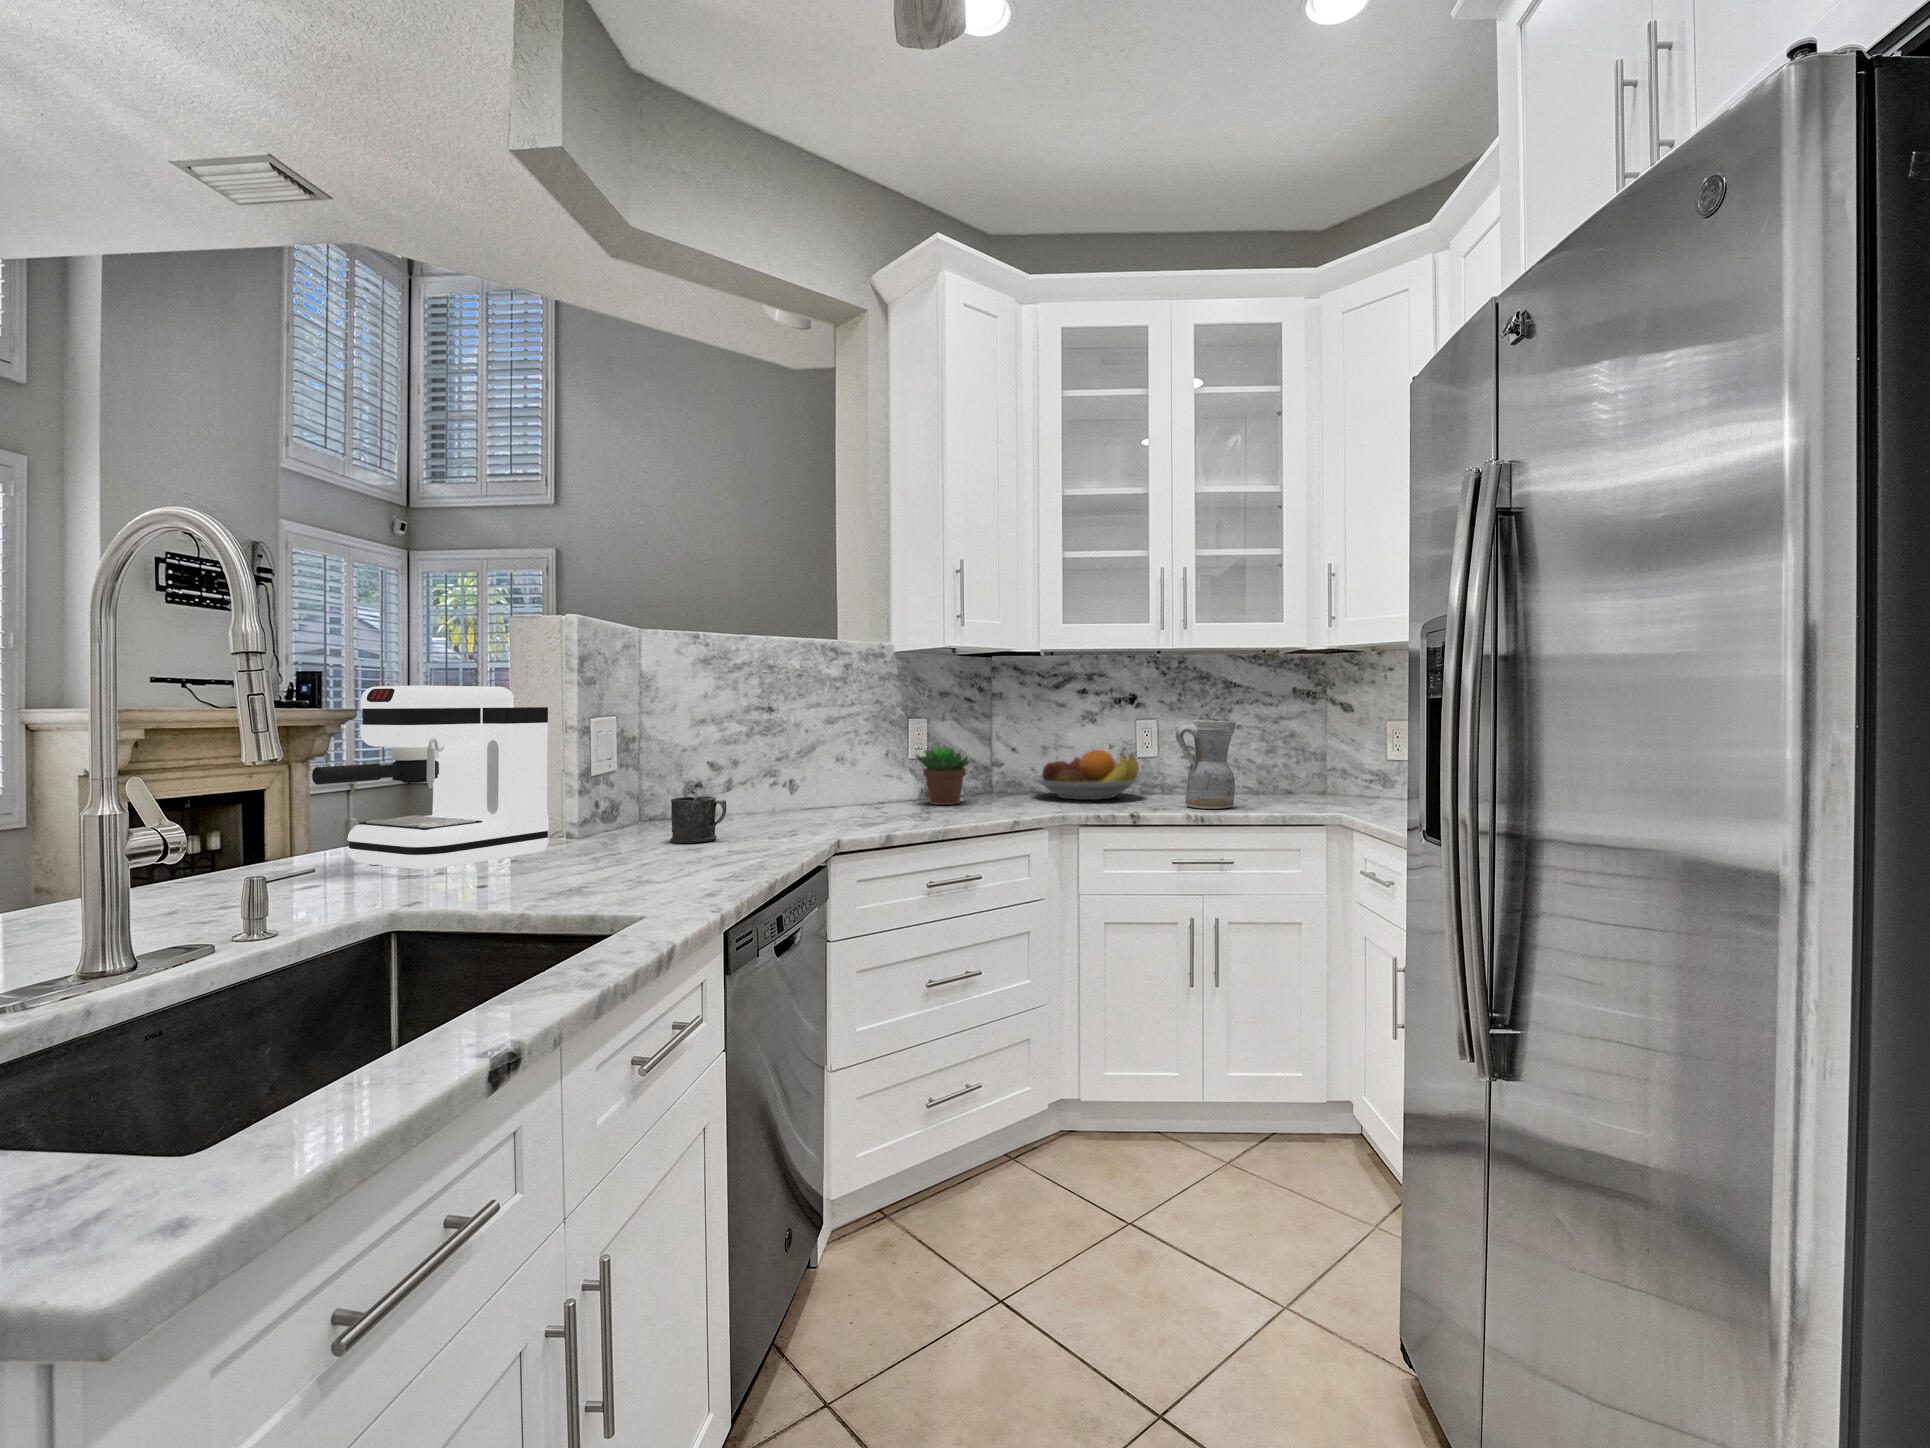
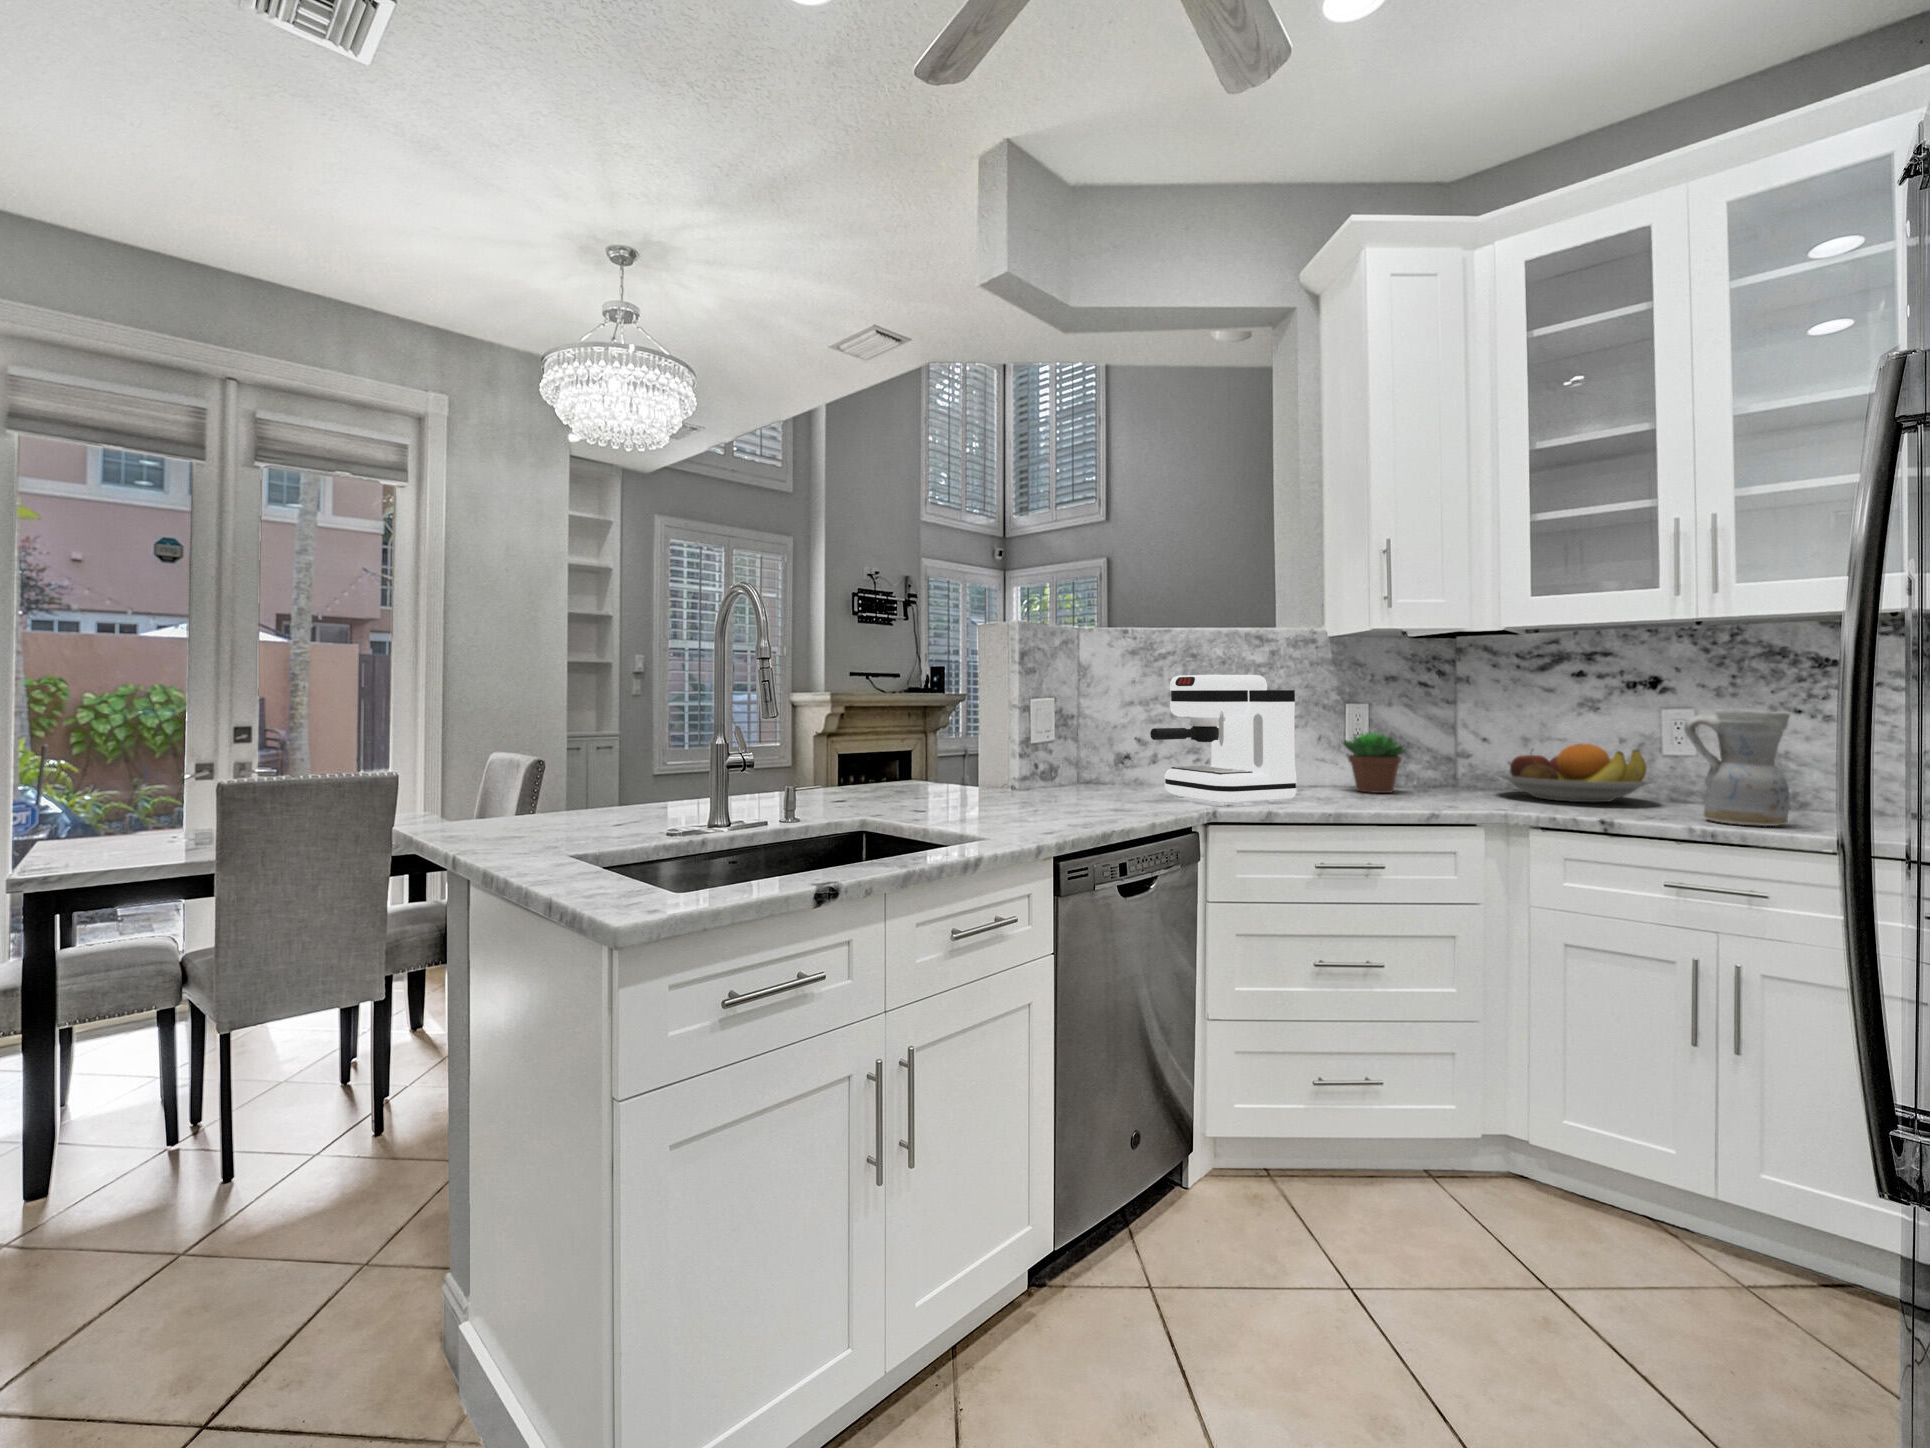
coffee maker: present [312,686,549,873] -> present [1150,675,1296,805]
mug: present [670,796,727,843] -> none [1075,764,1118,801]

